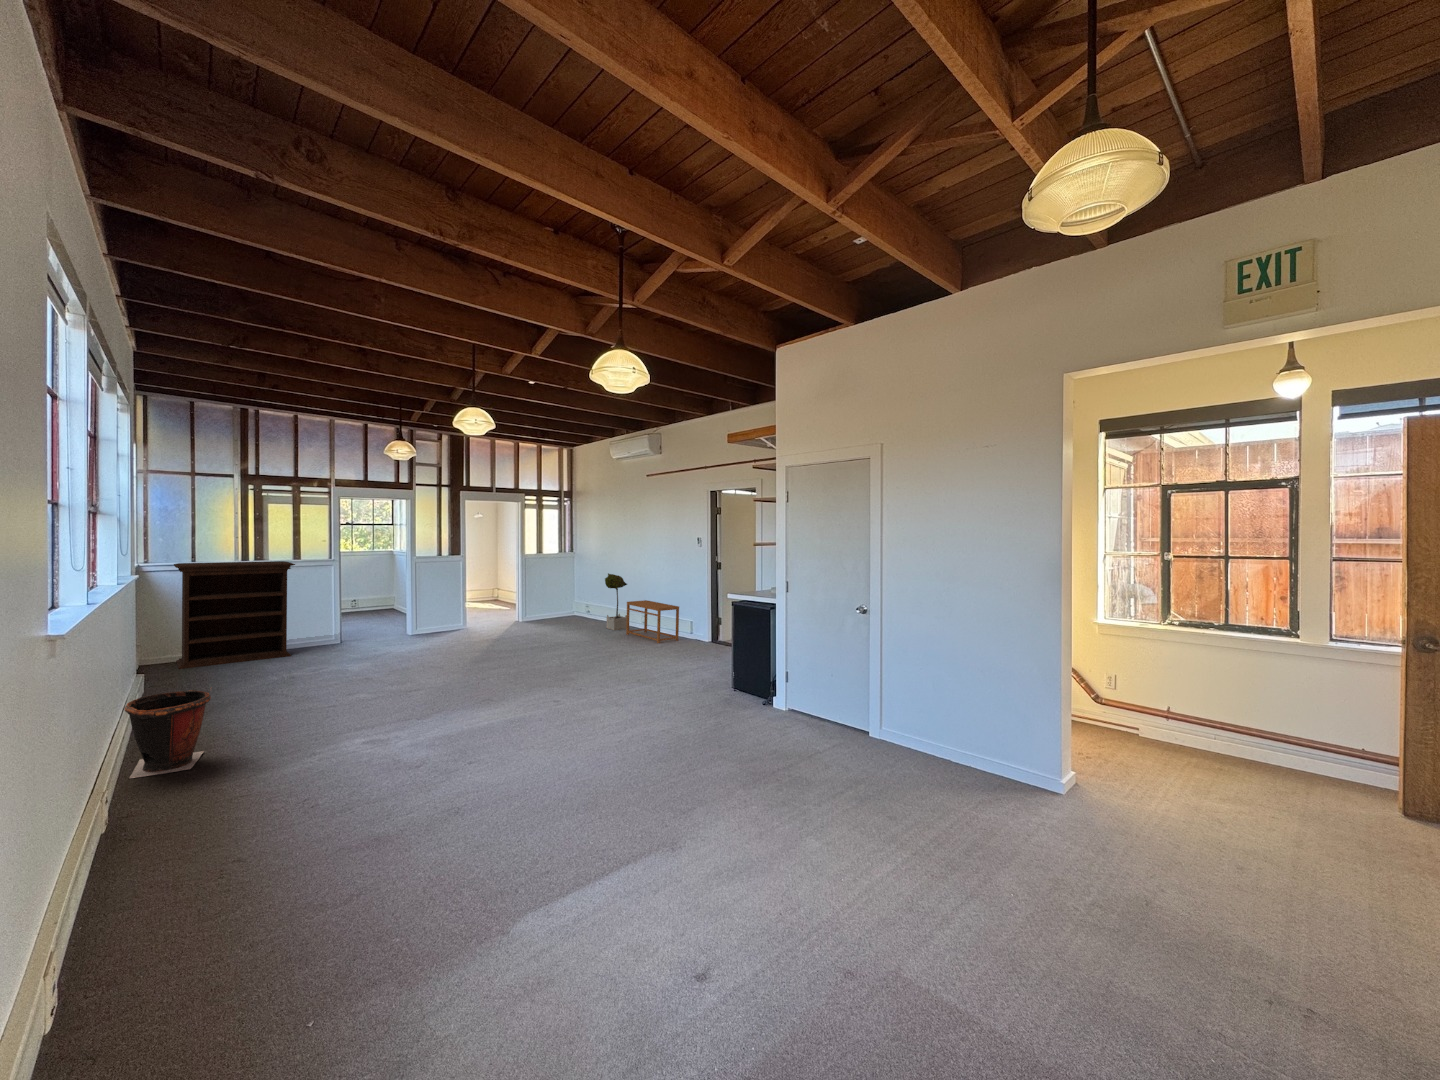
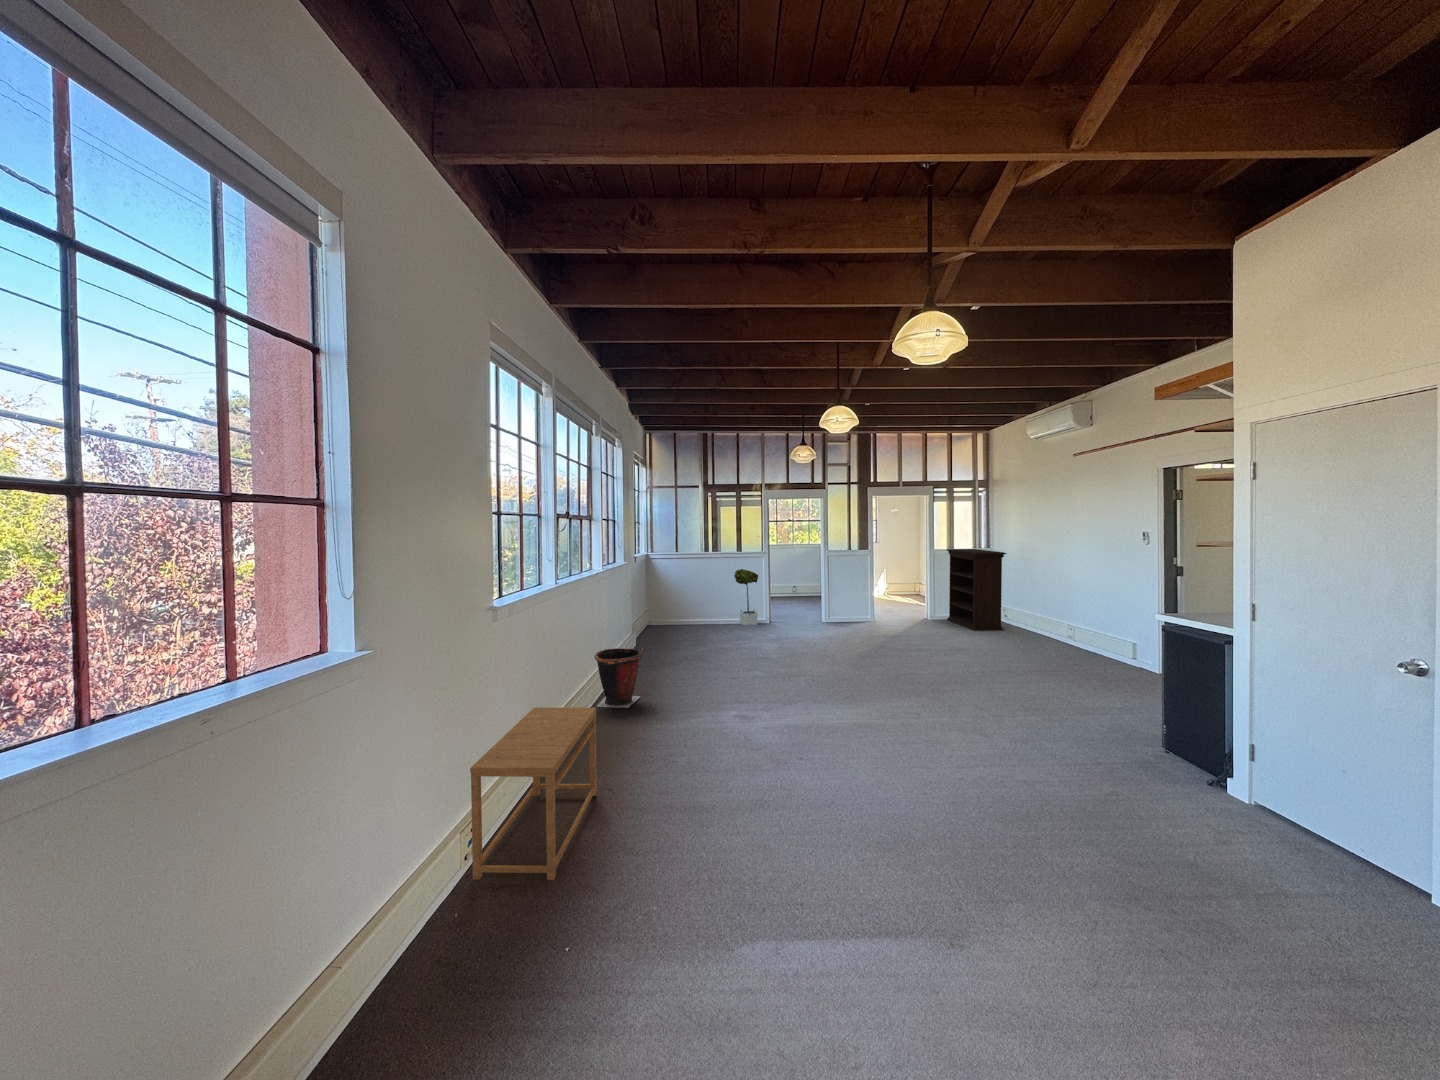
bookshelf: present [174,561,295,669] -> present [947,549,1006,631]
potted tree: present [605,573,627,630] -> present [734,569,758,625]
side table: present [626,600,679,643] -> present [470,708,597,880]

